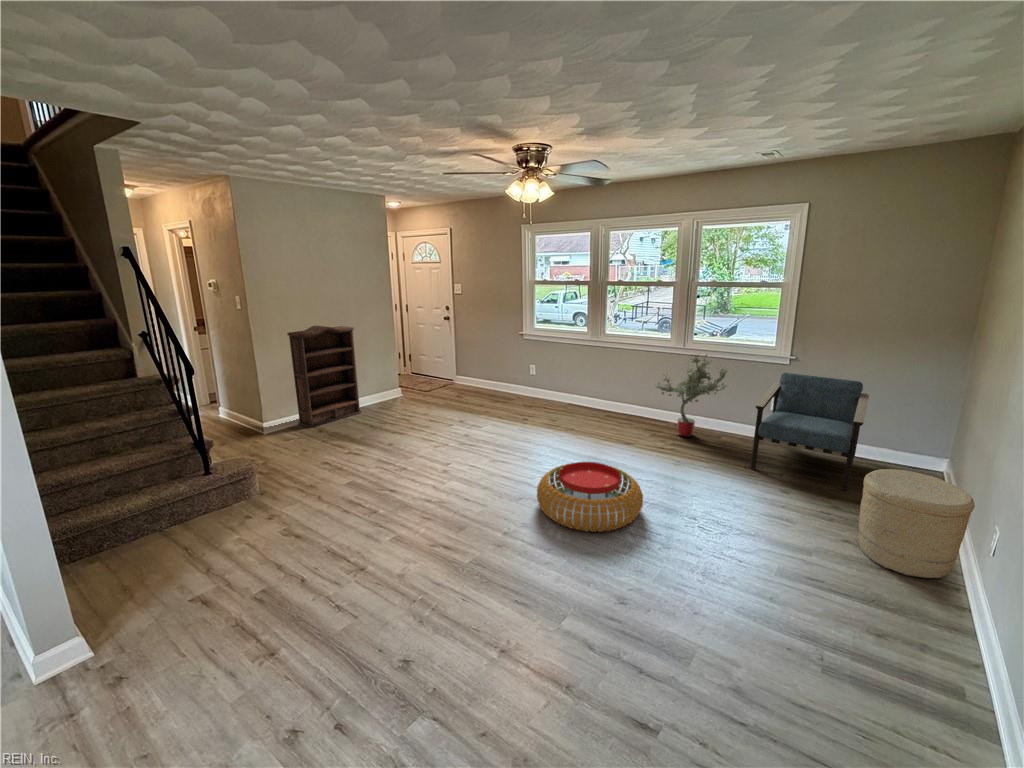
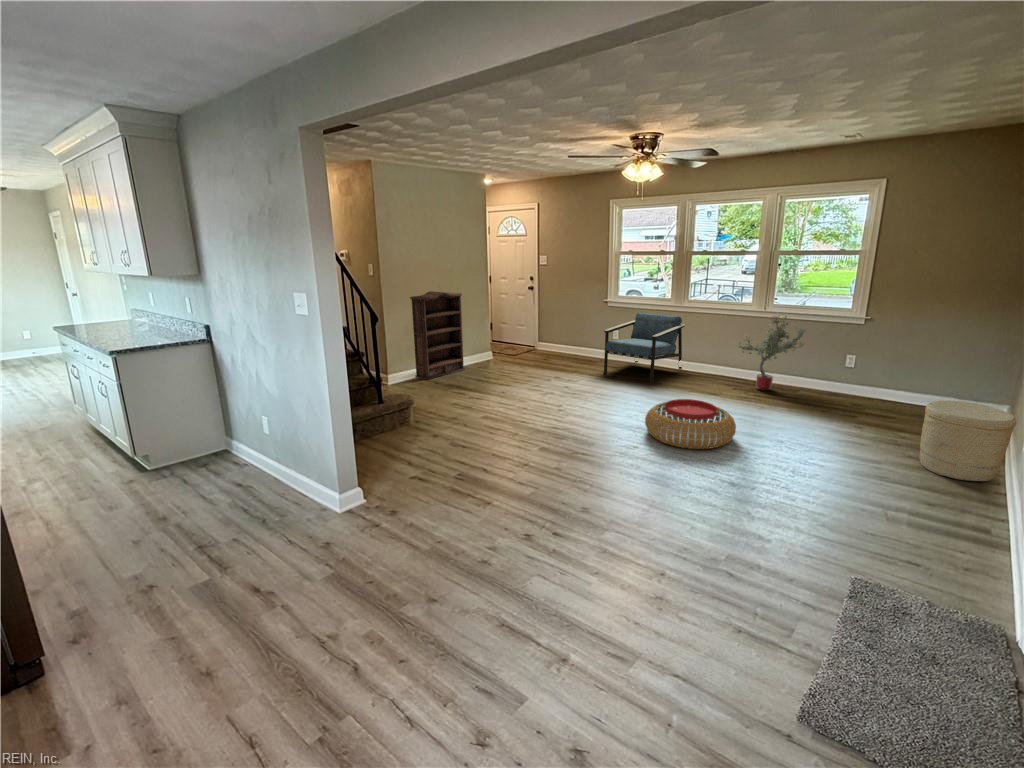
armchair: present [750,373,869,491] -> present [604,313,685,382]

